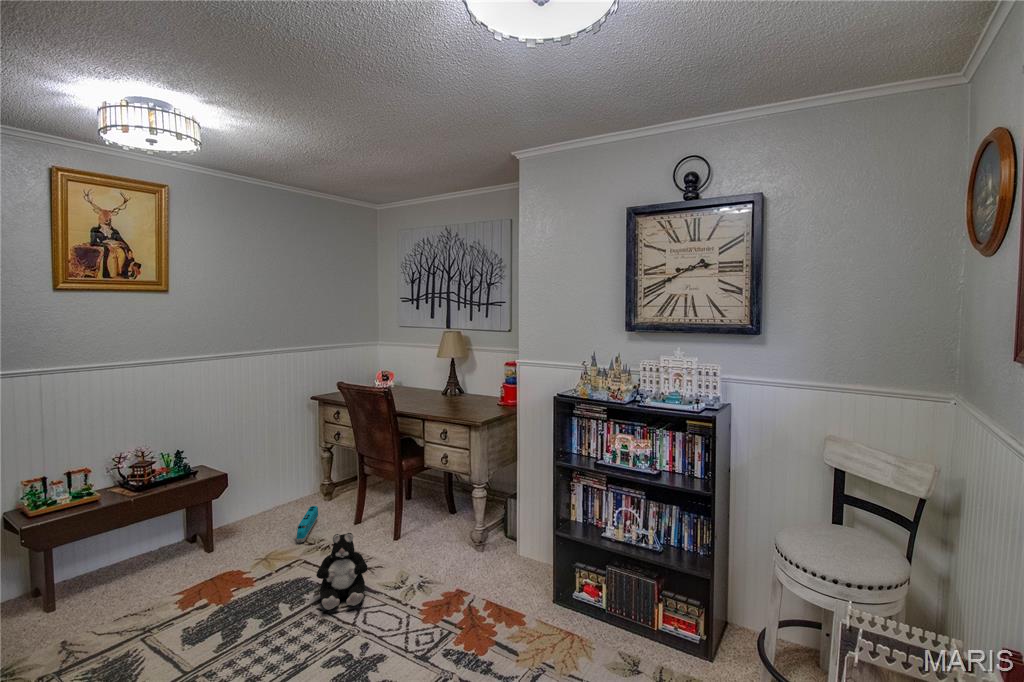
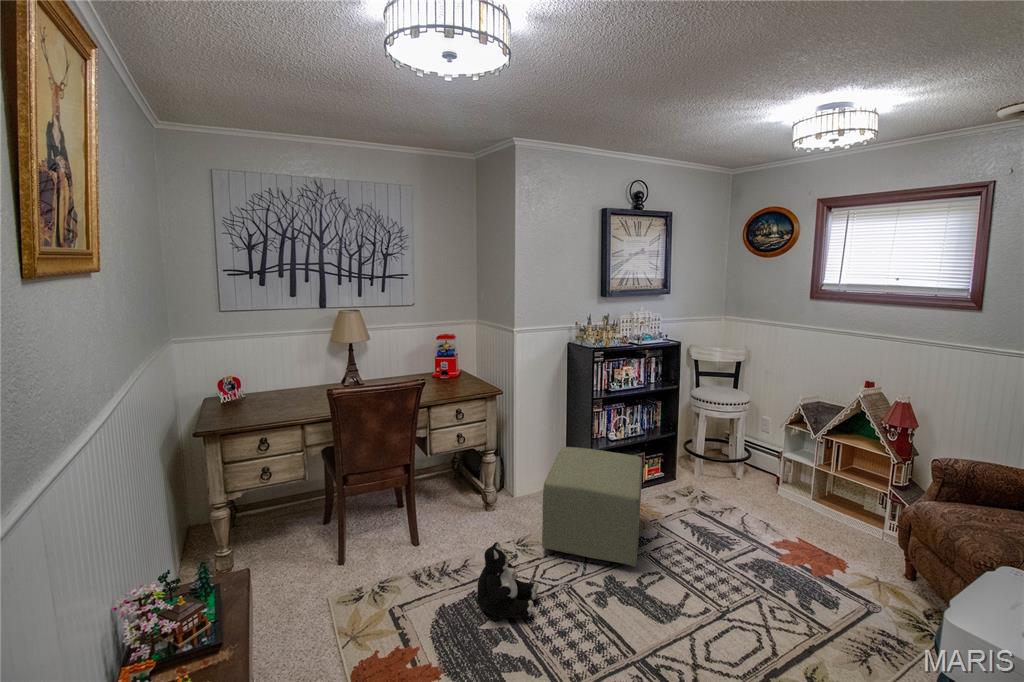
toy train: present [297,506,318,543] -> none [284,583,352,625]
ottoman: none [425,506,553,657] -> present [542,447,642,567]

